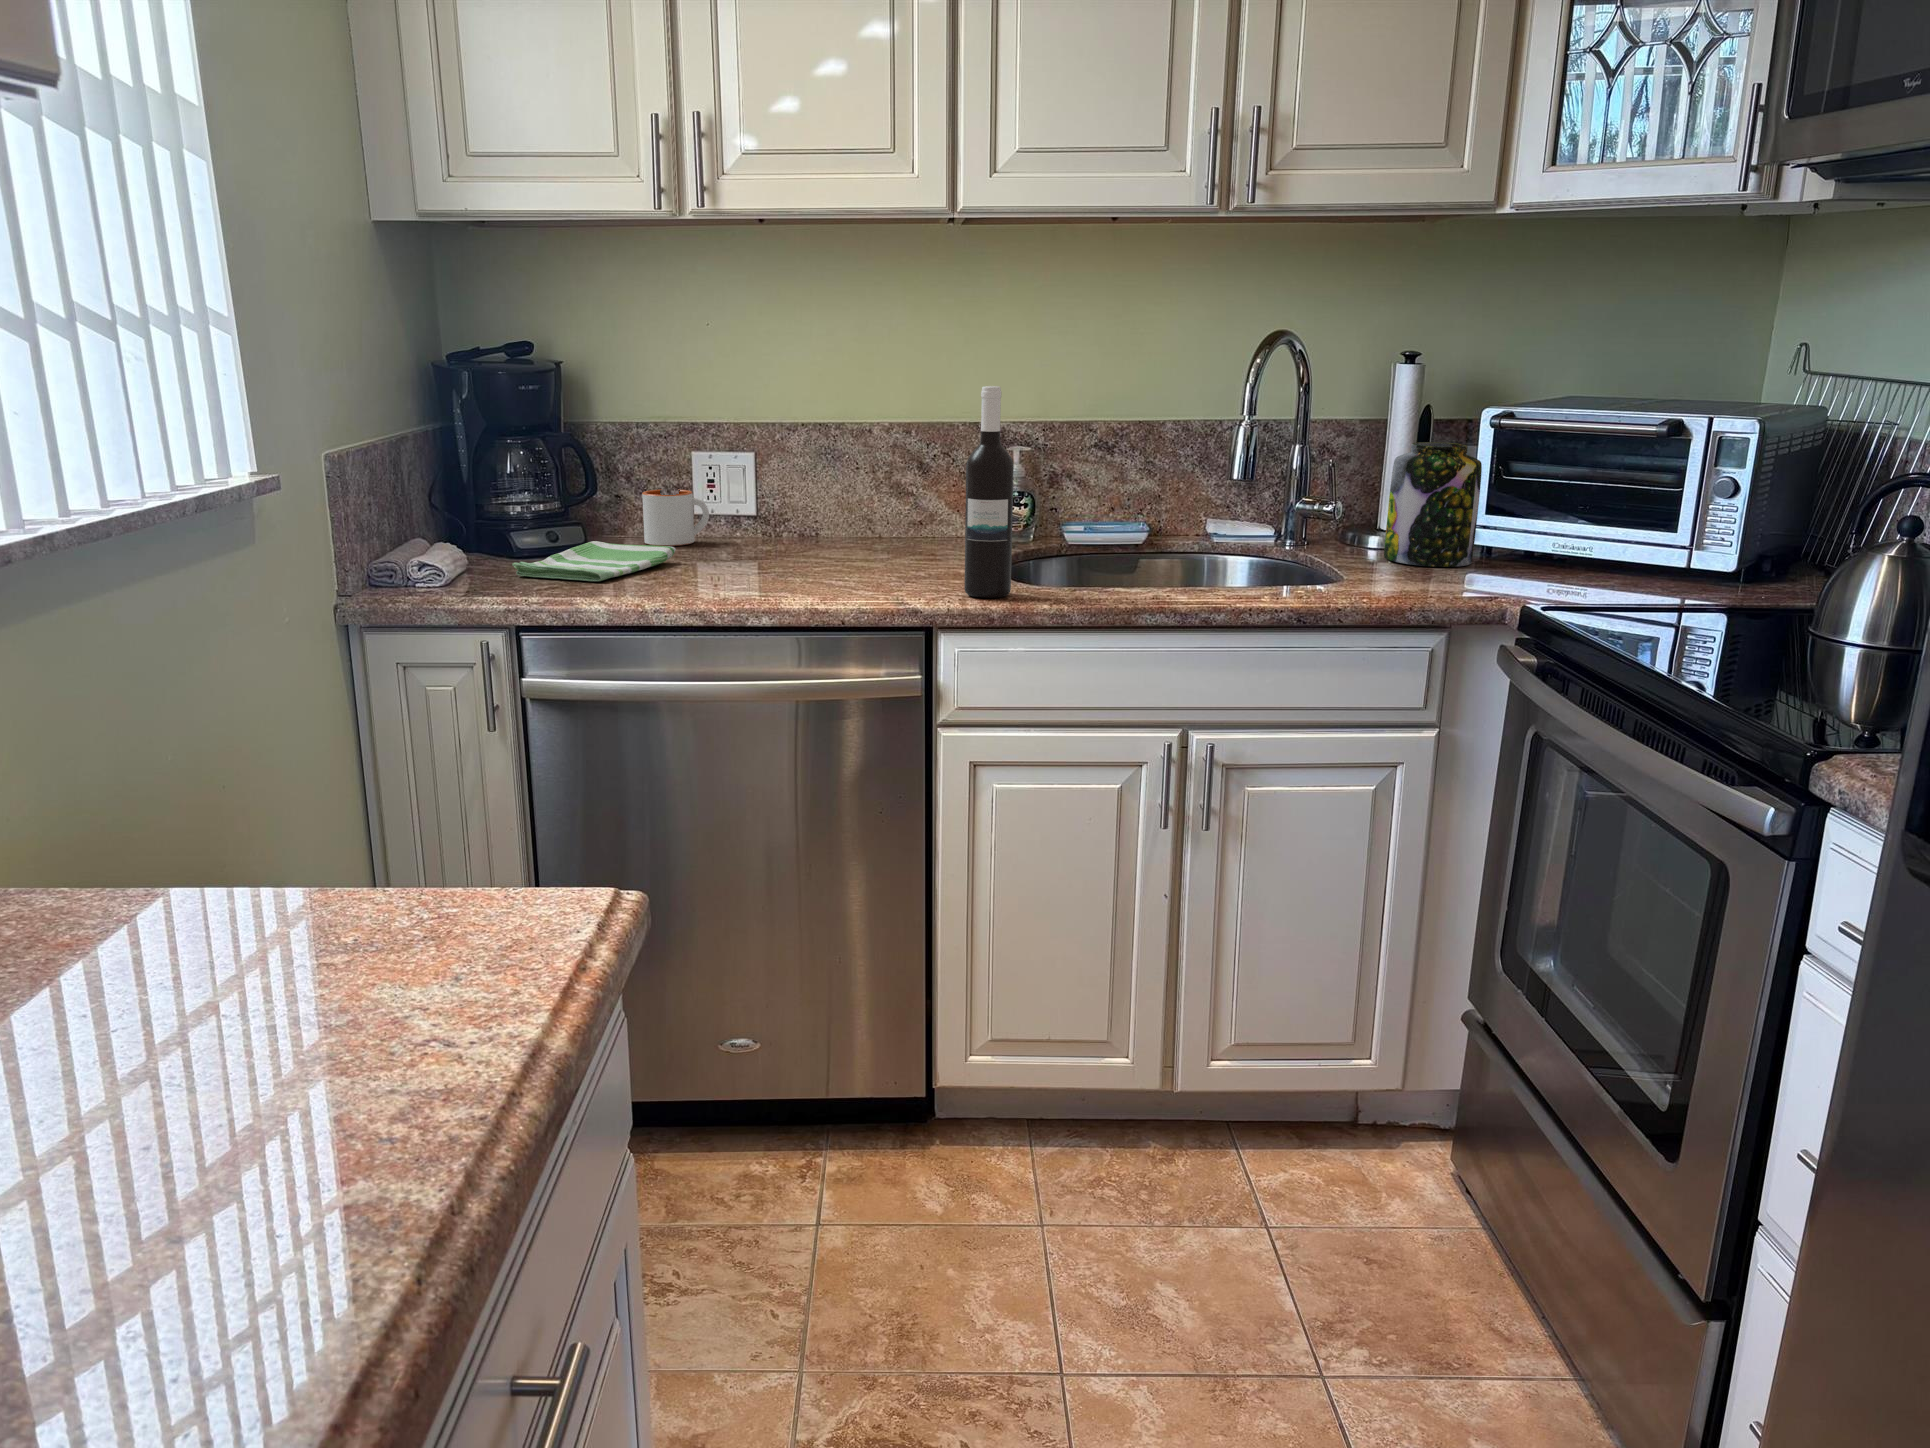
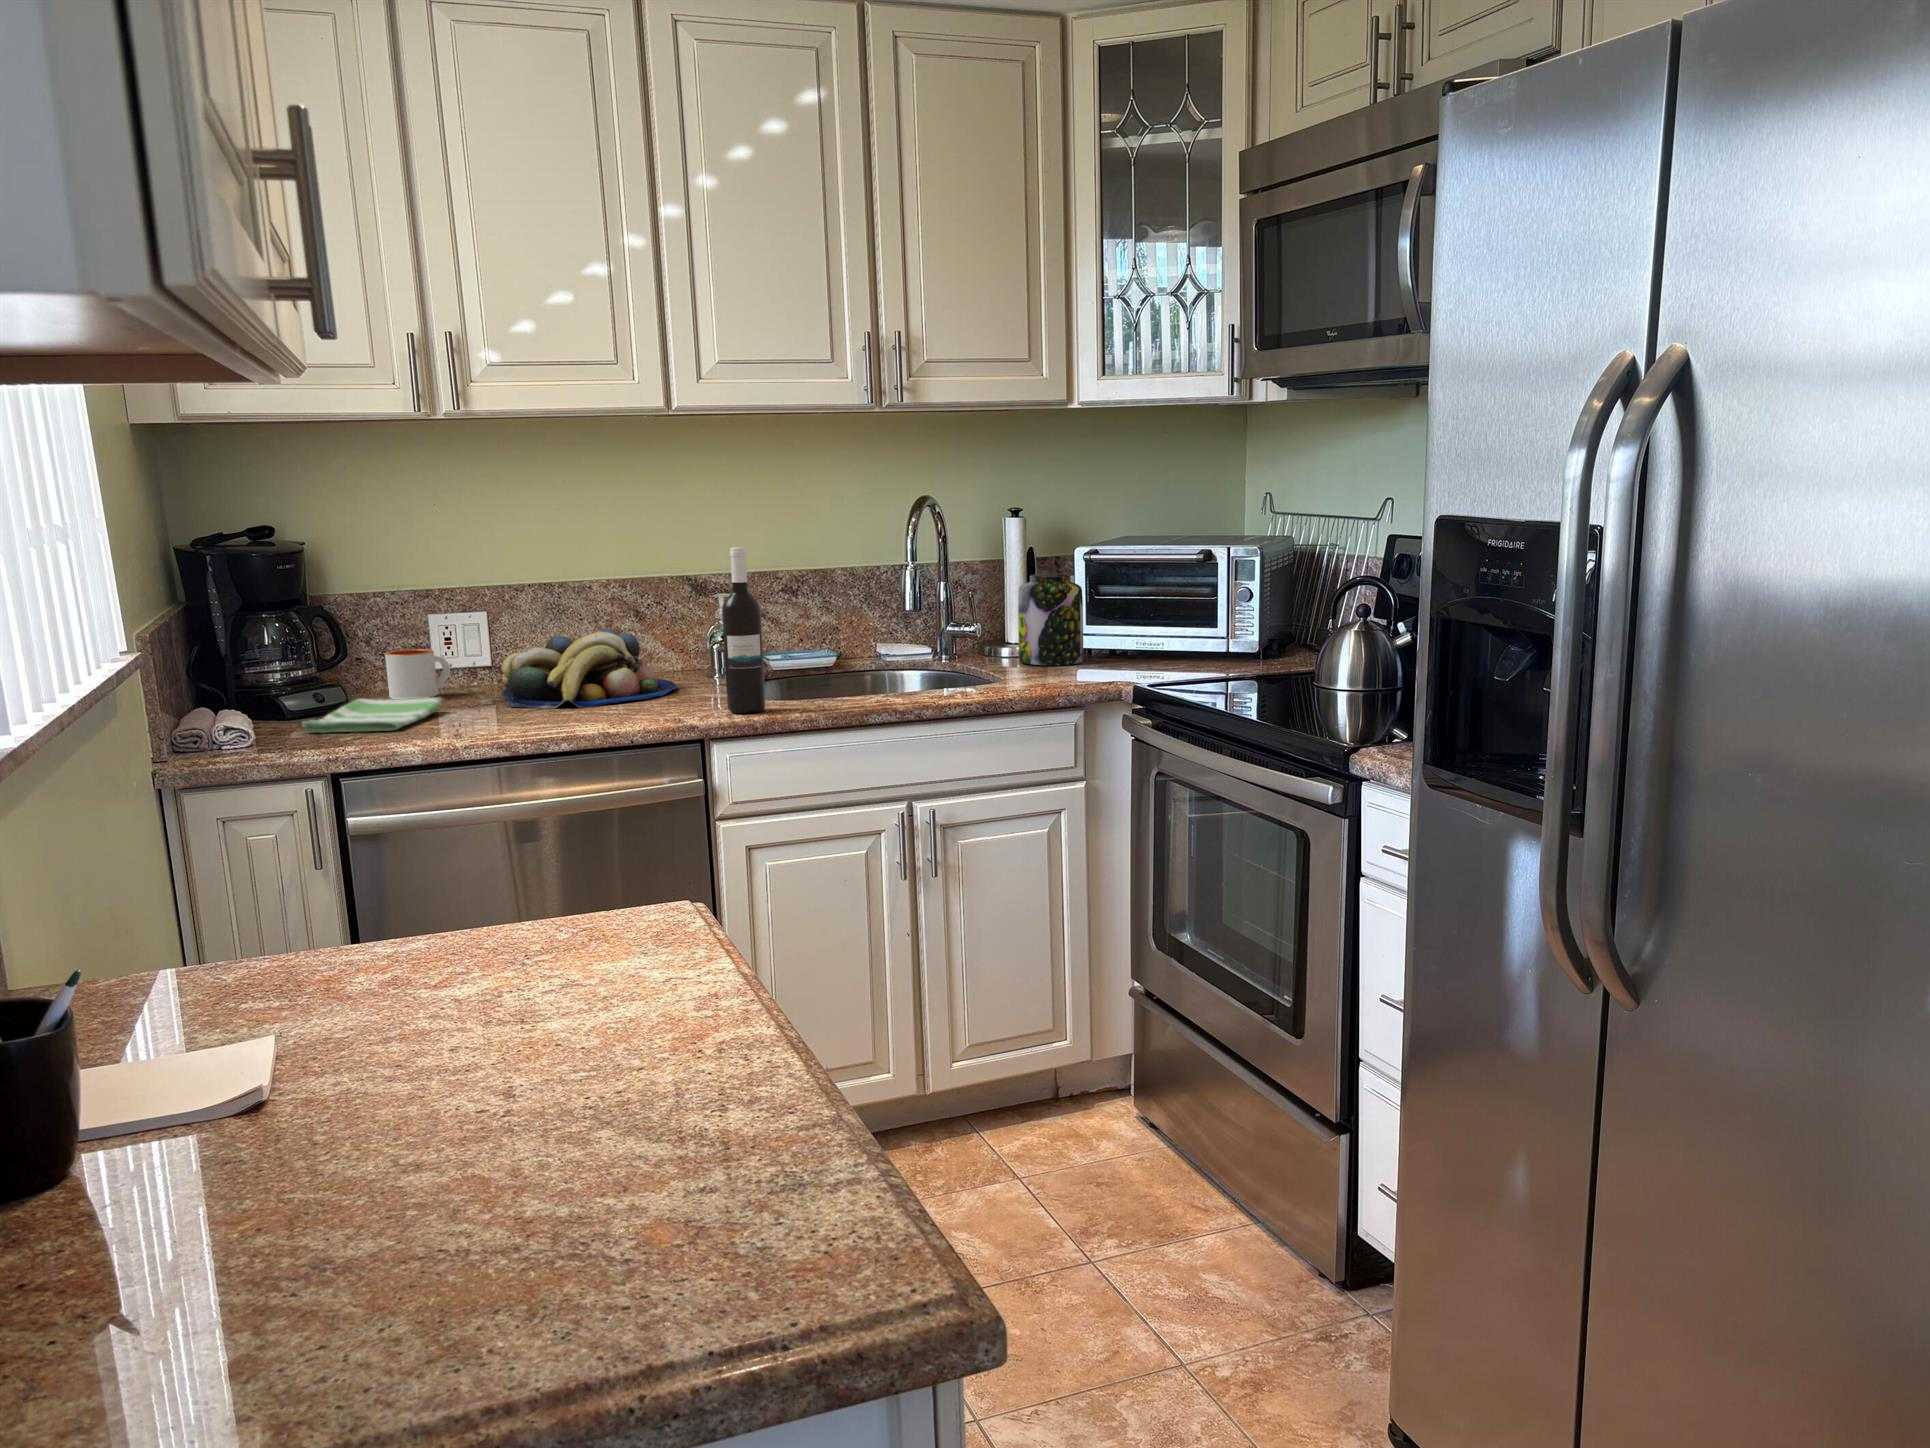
fruit bowl: none [744,479,944,572] -> present [501,629,677,709]

